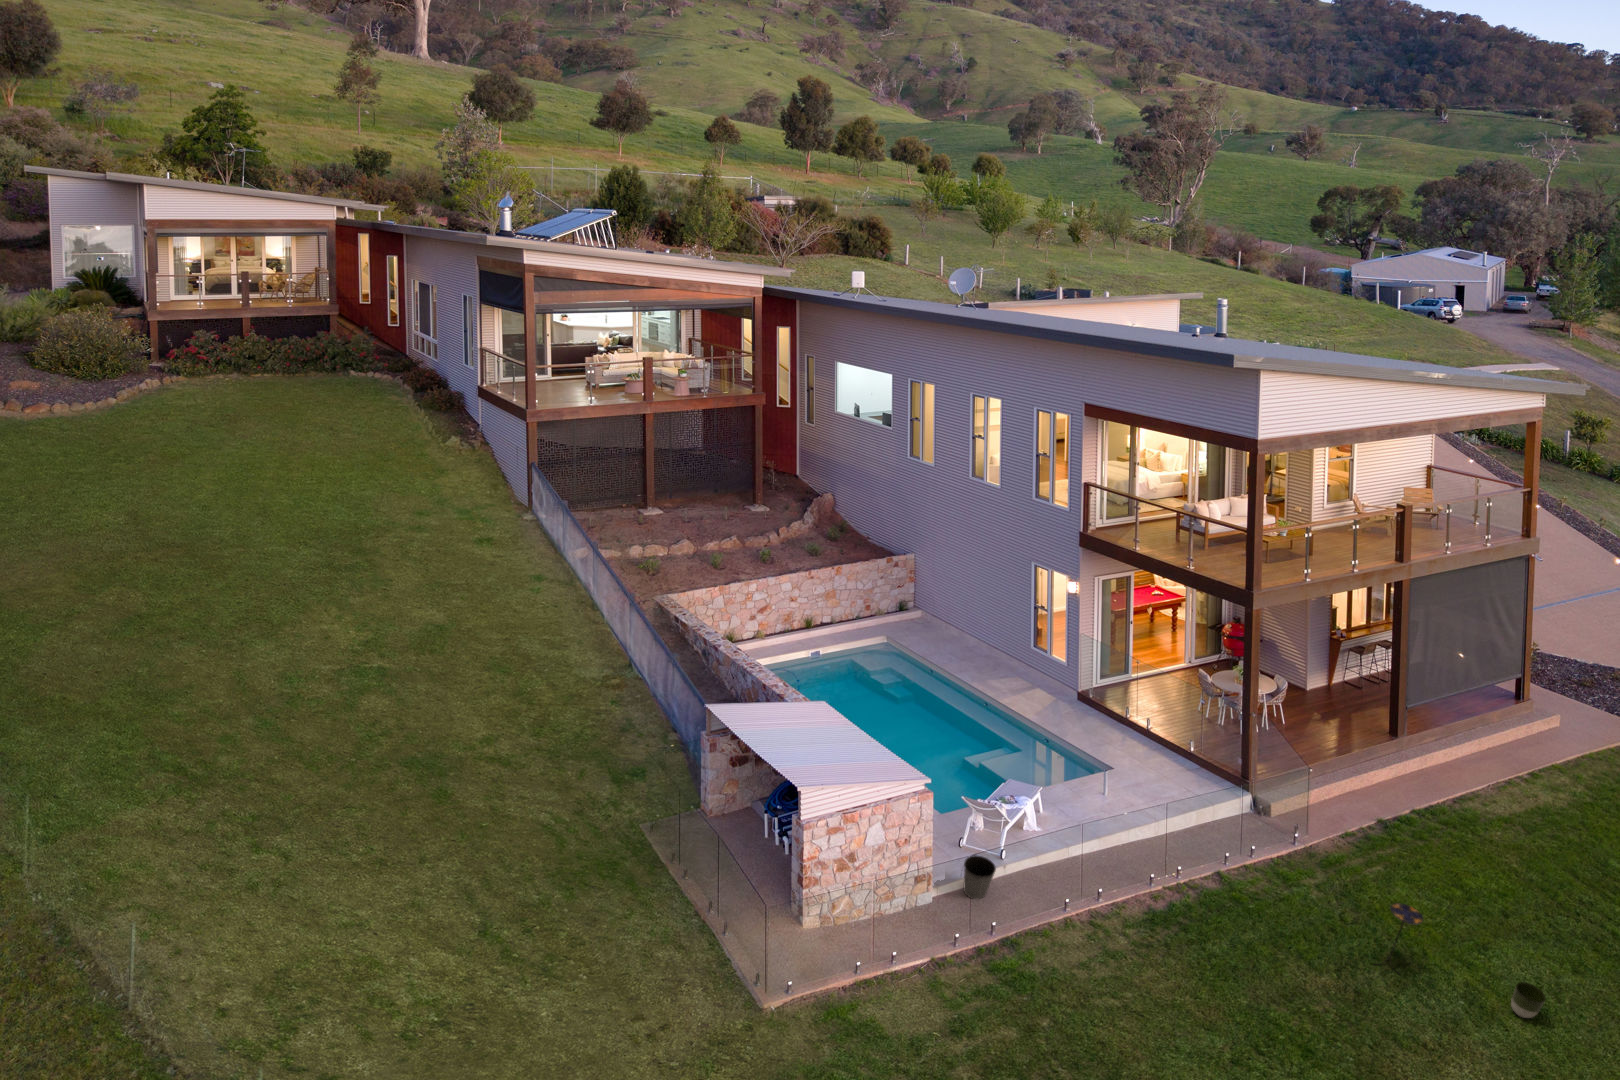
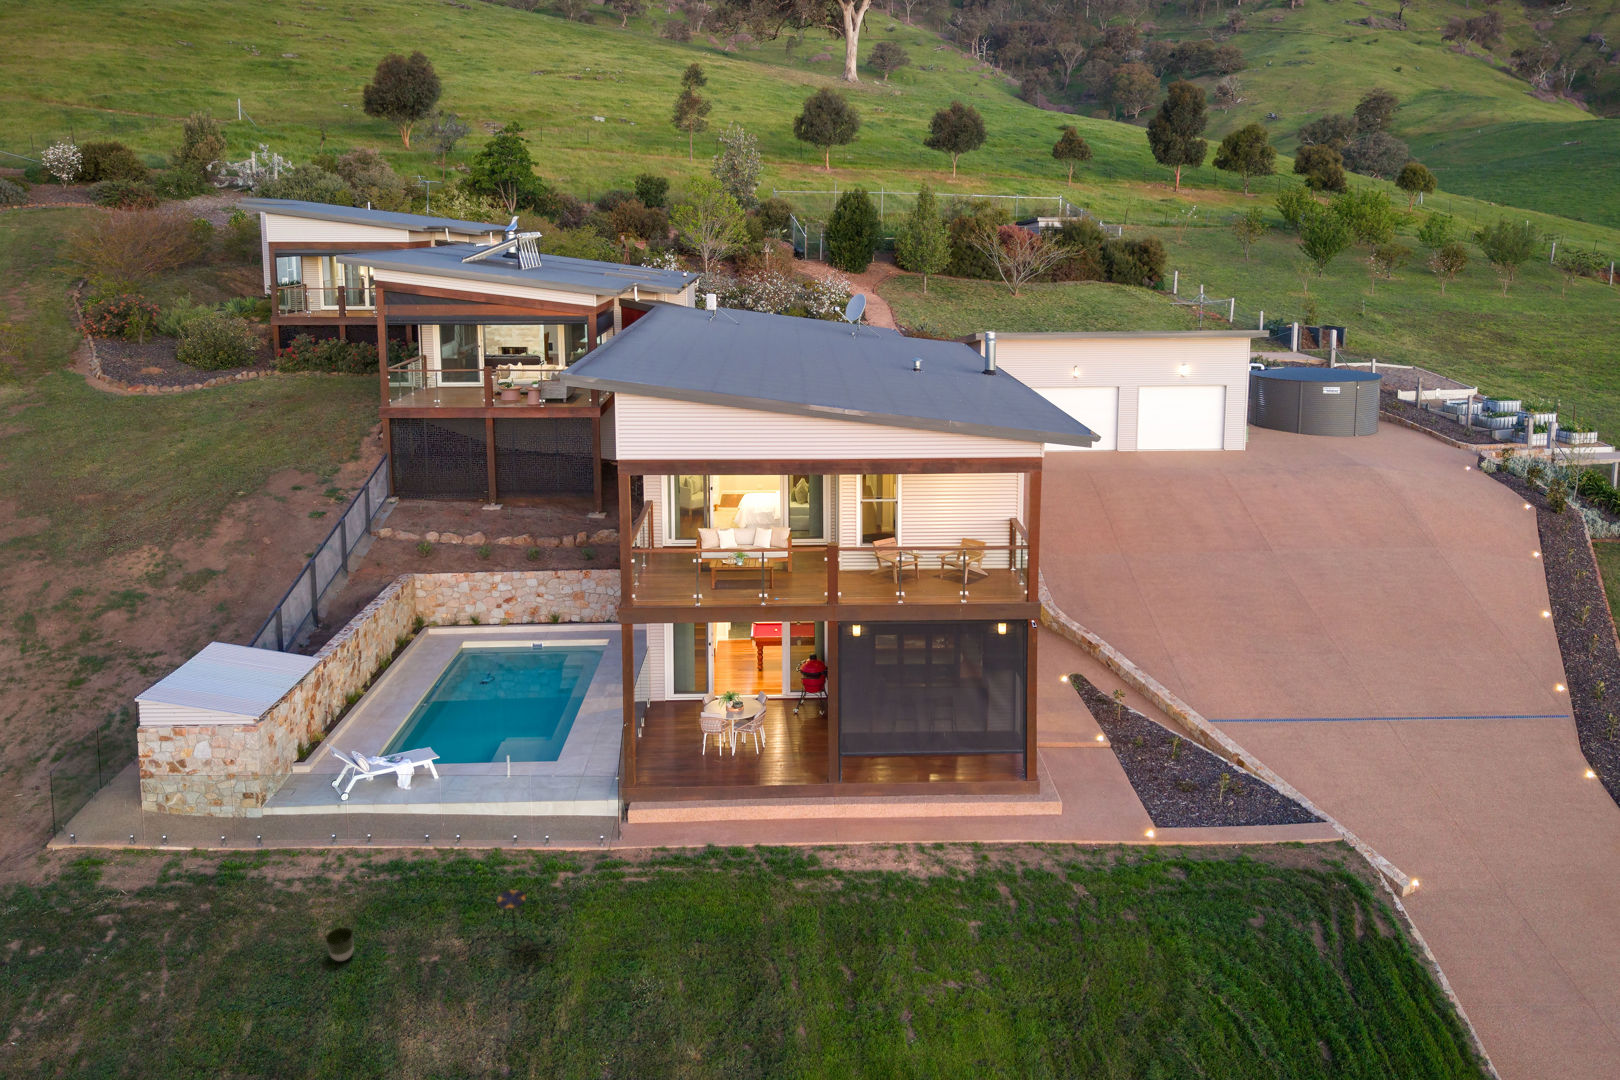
bucket: present [963,855,996,899] -> none [273,785,303,824]
planter: present [1511,982,1546,1018] -> present [326,928,354,961]

